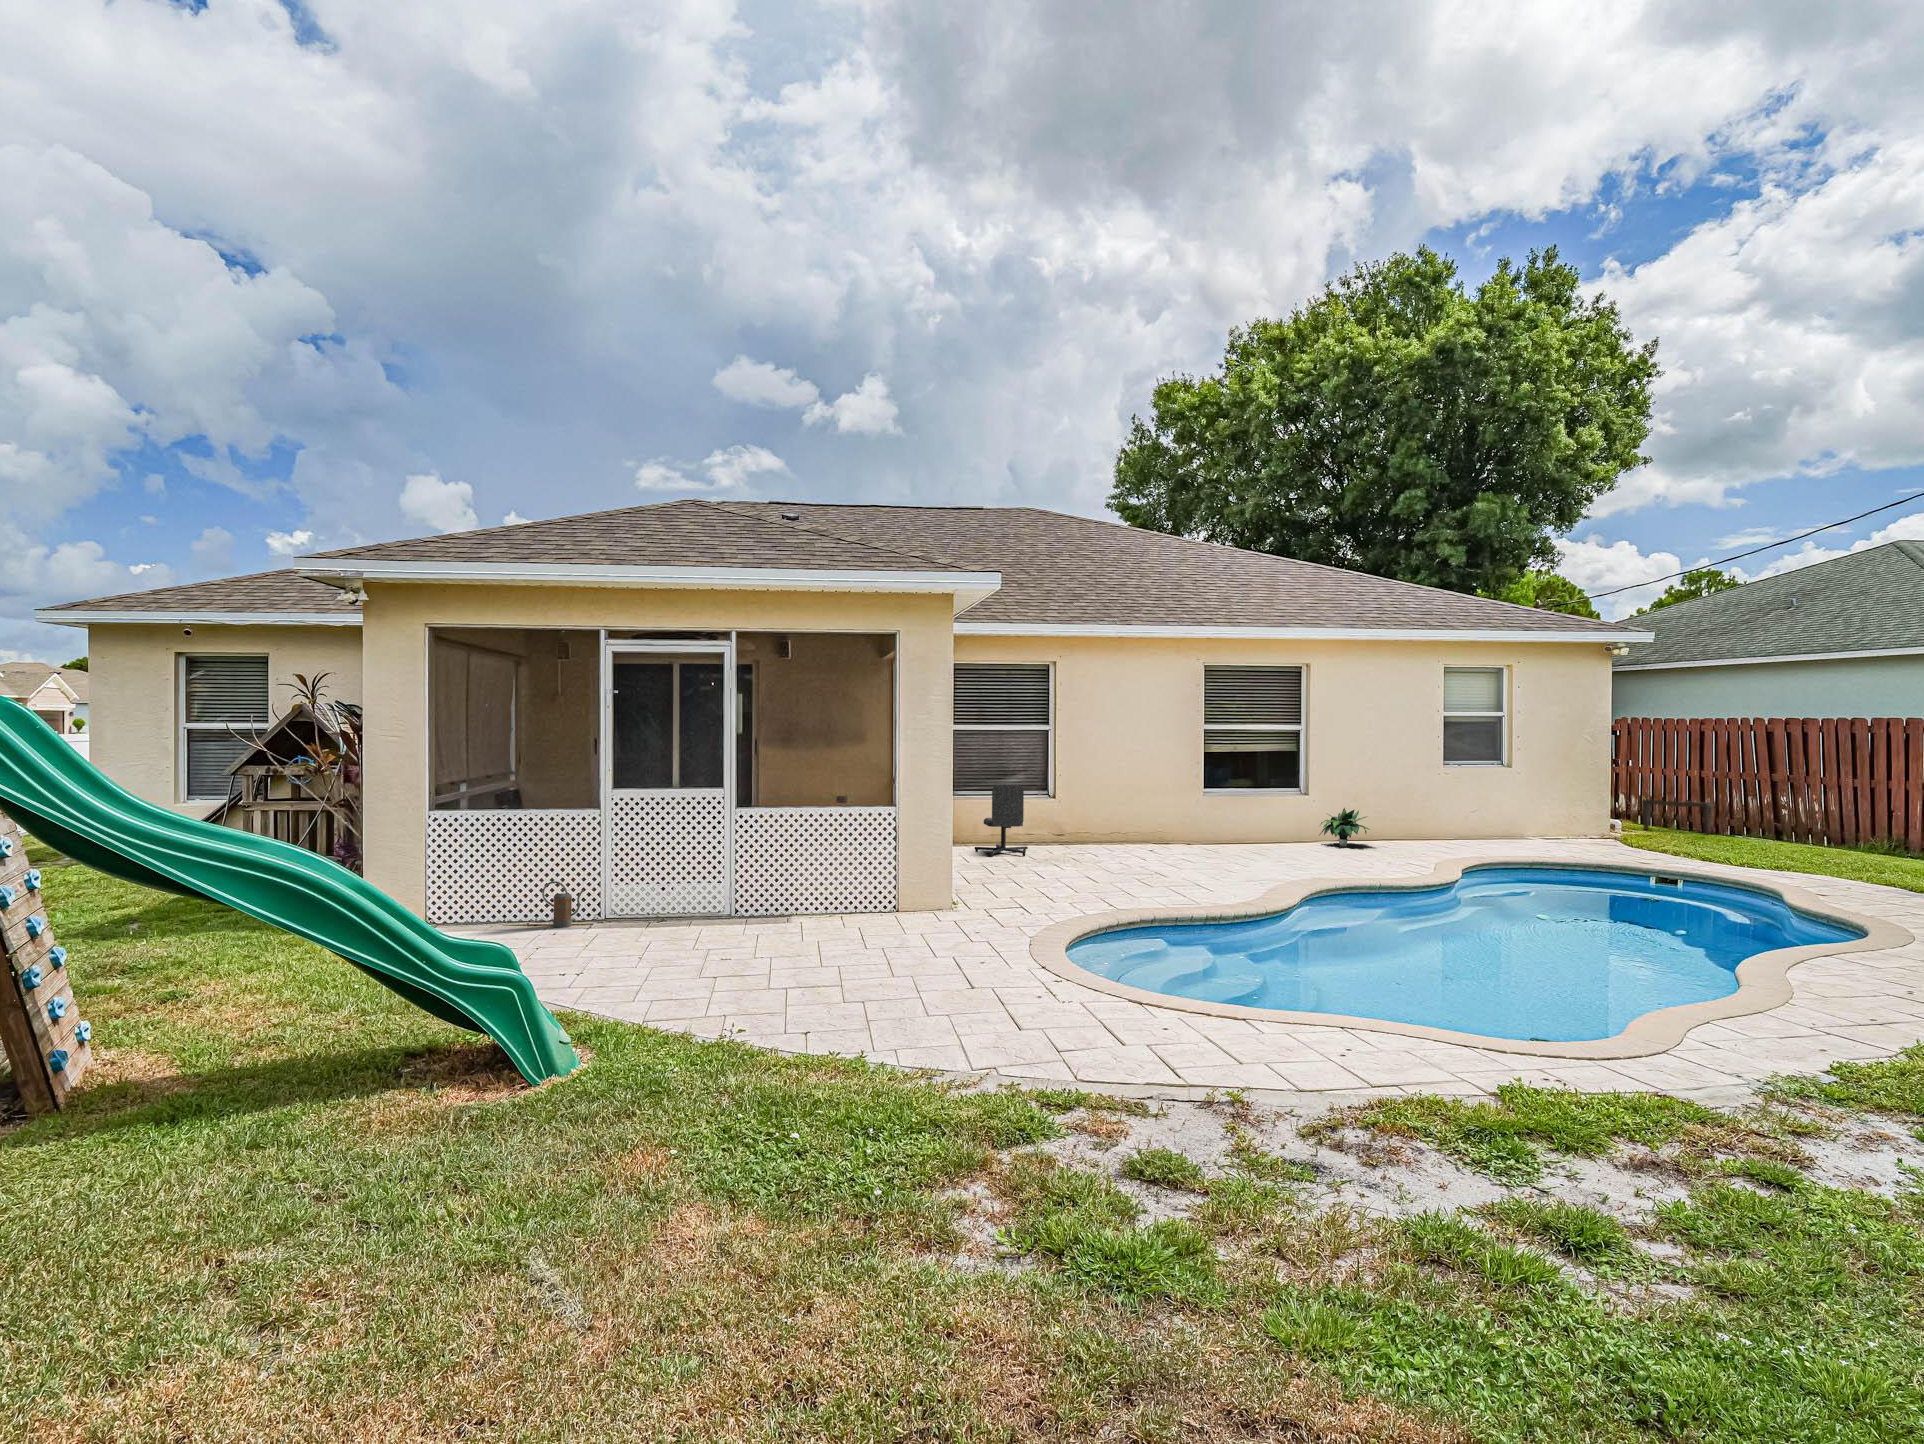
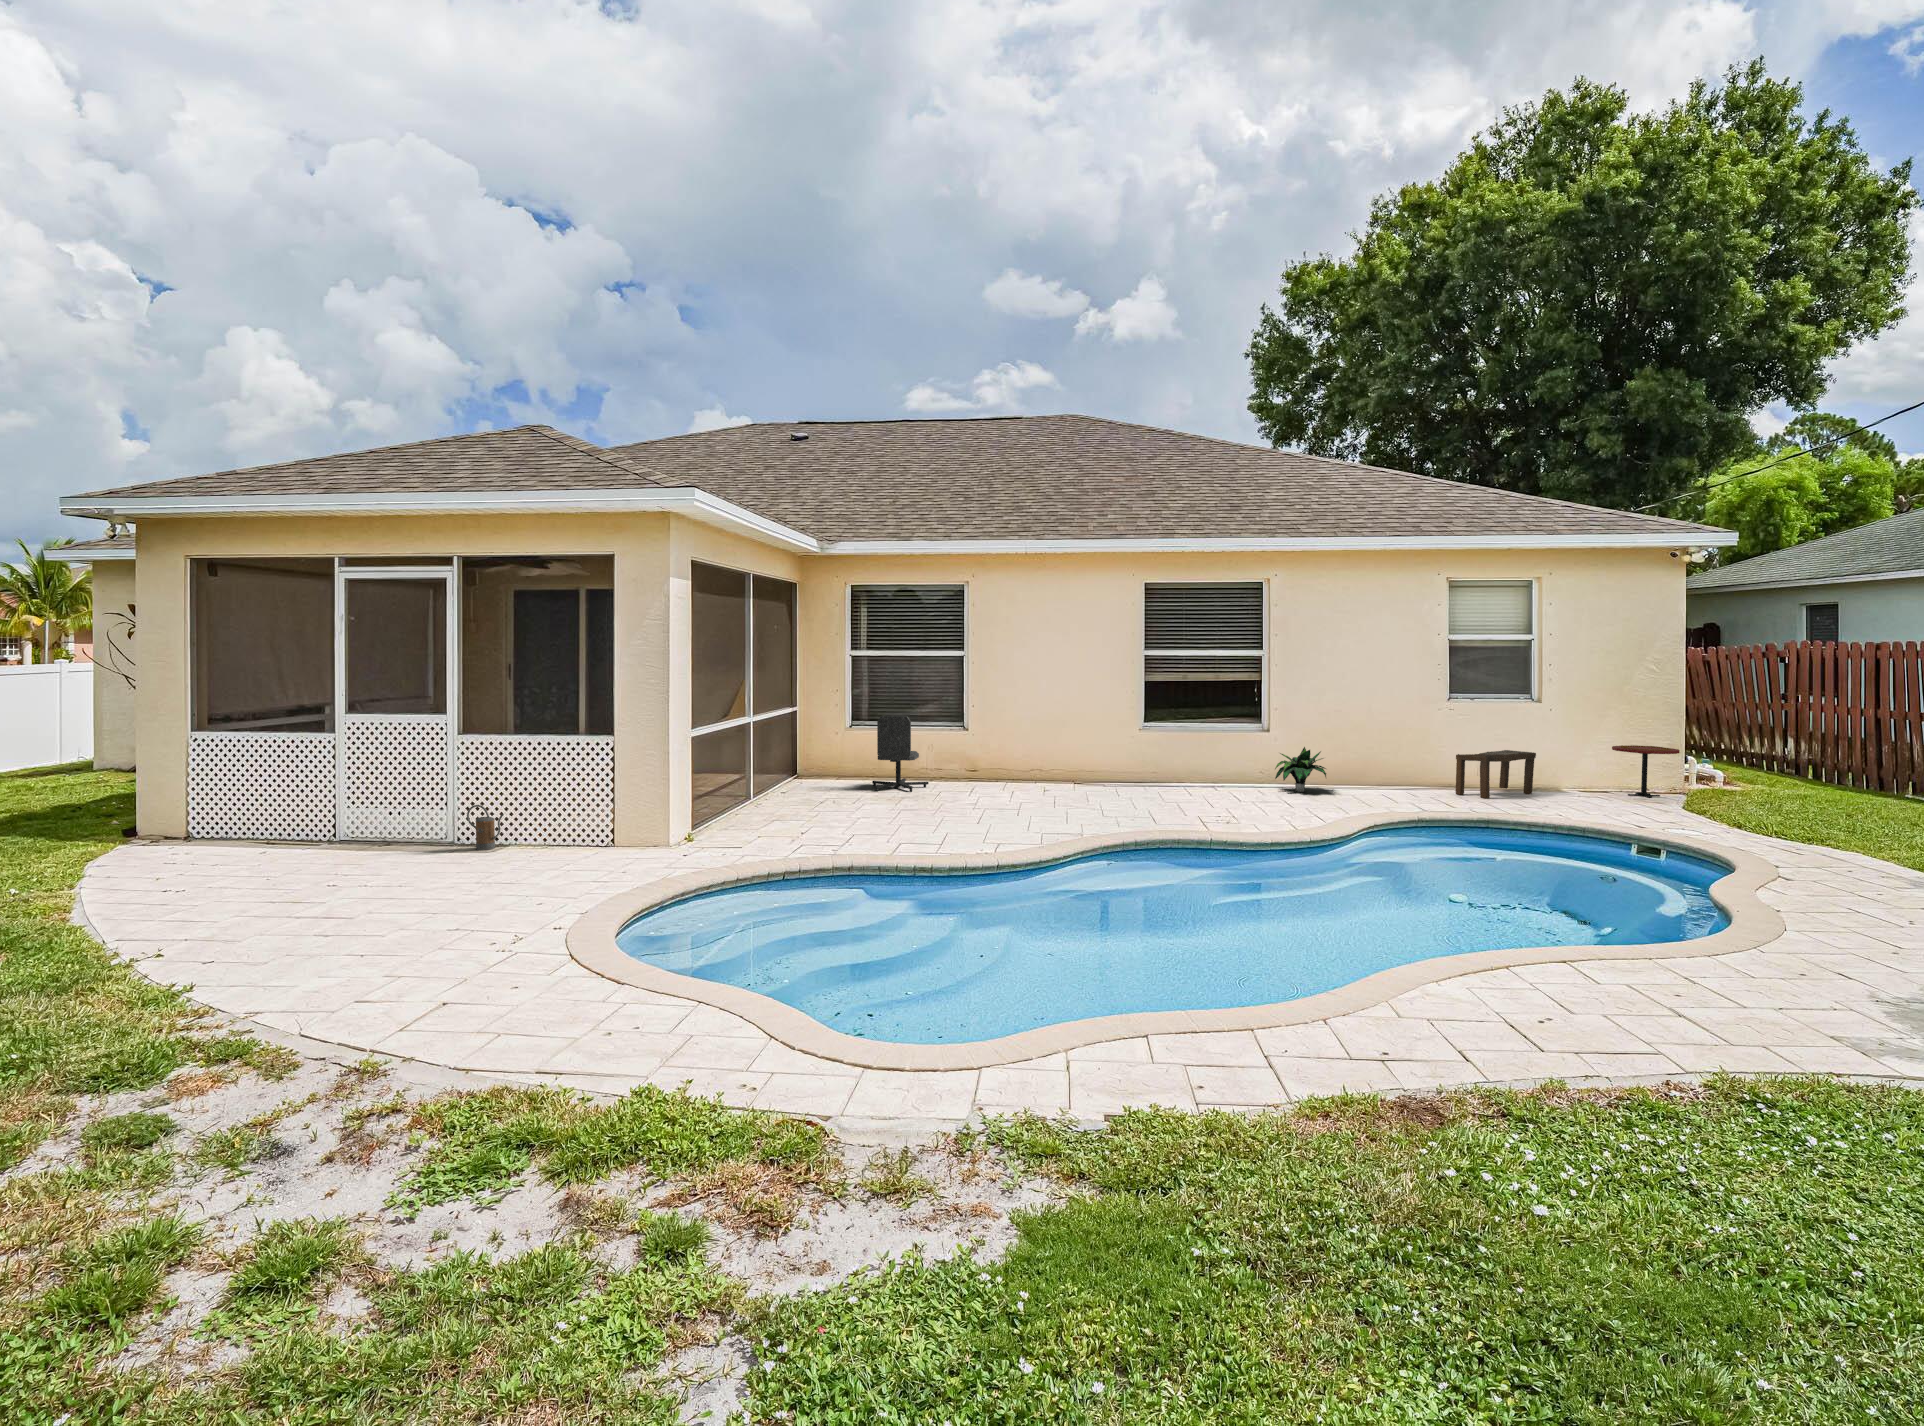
bench: present [1641,799,1713,835] -> present [1456,750,1536,799]
side table: none [1565,802,1619,844] -> present [1612,745,1680,798]
watering can: present [542,881,584,928] -> present [467,805,503,850]

